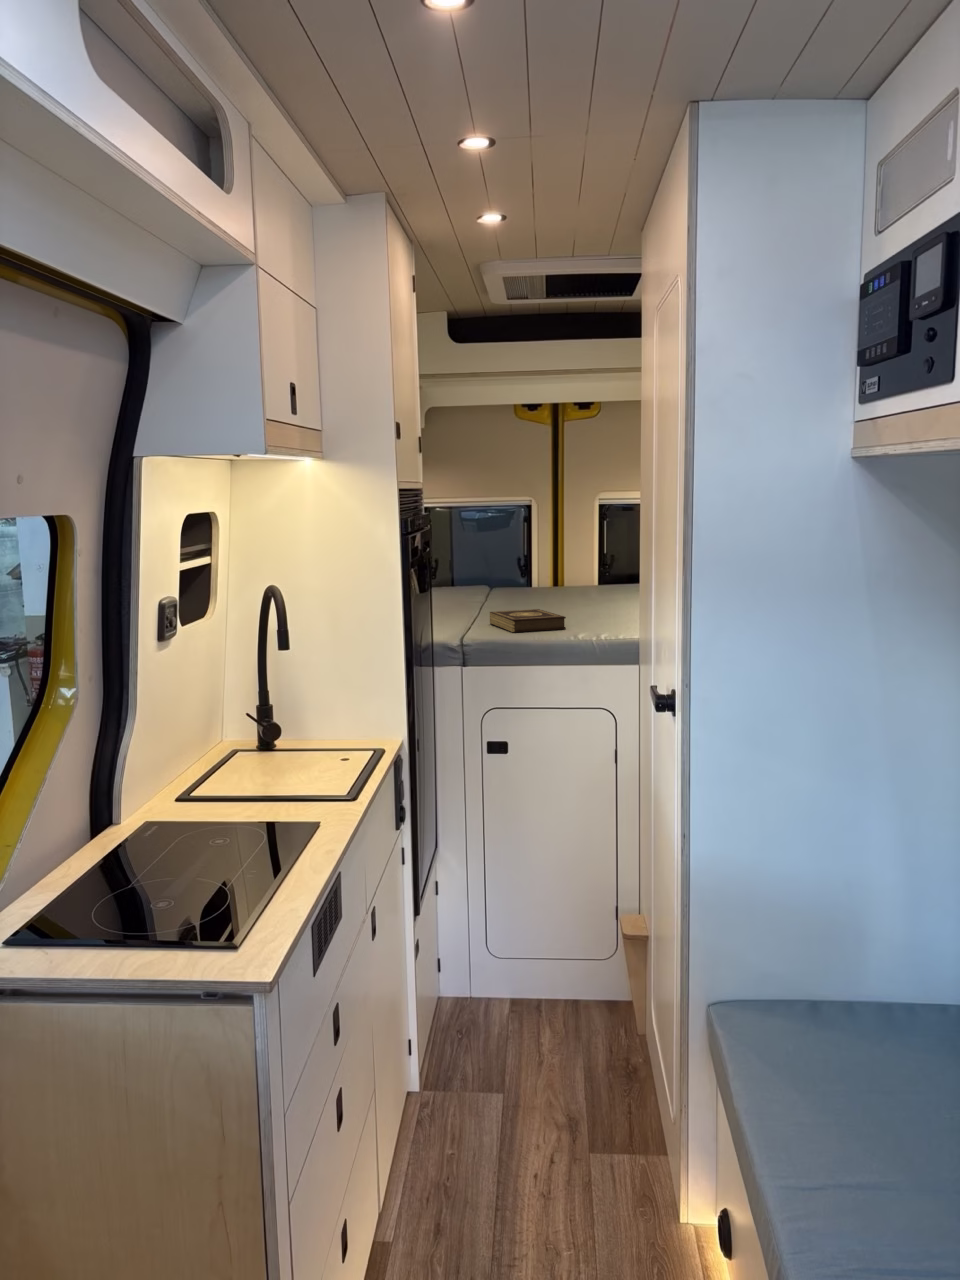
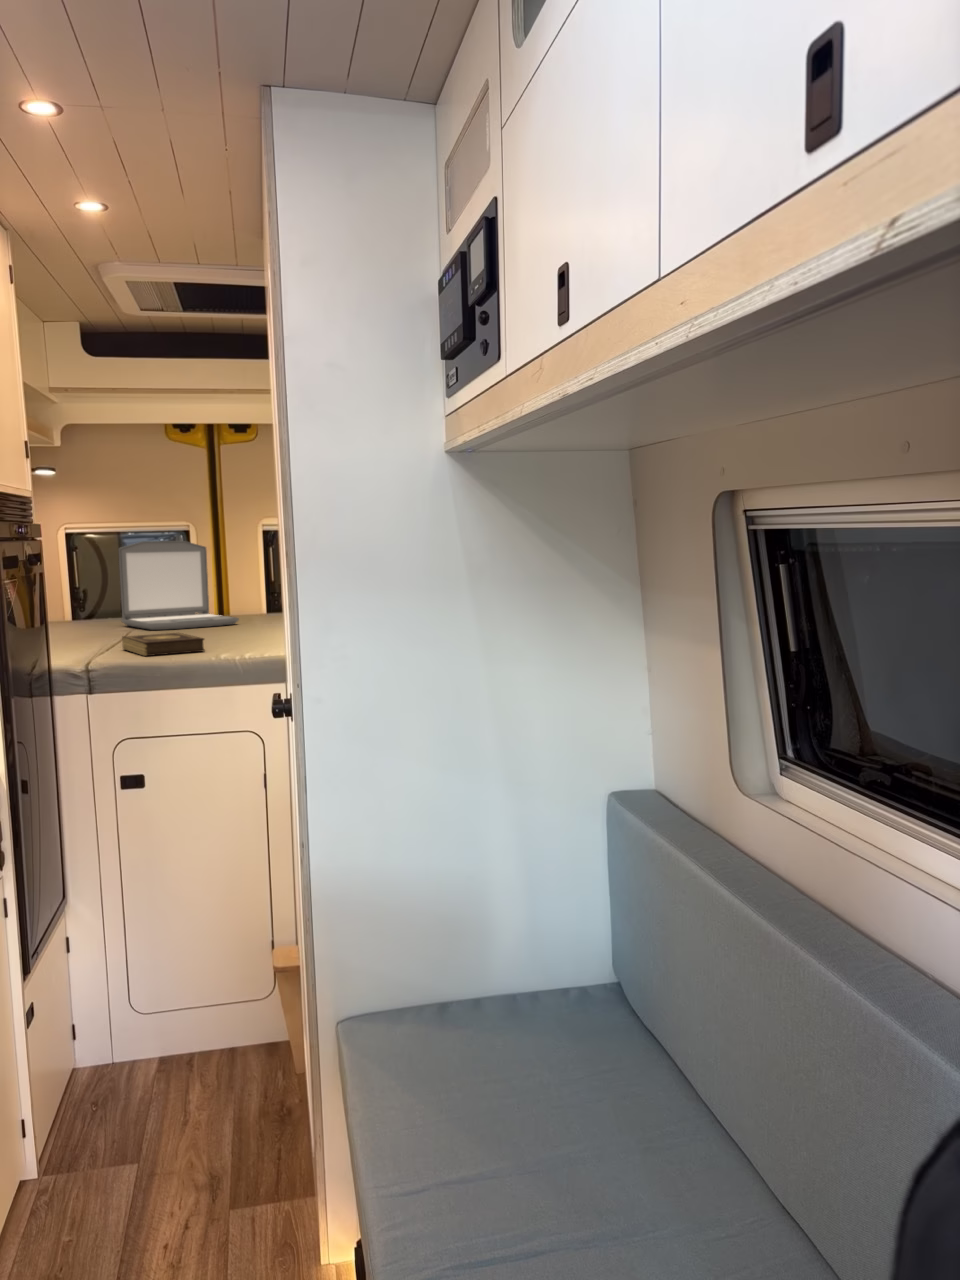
laptop: none [477,517,584,602] -> present [119,541,239,630]

